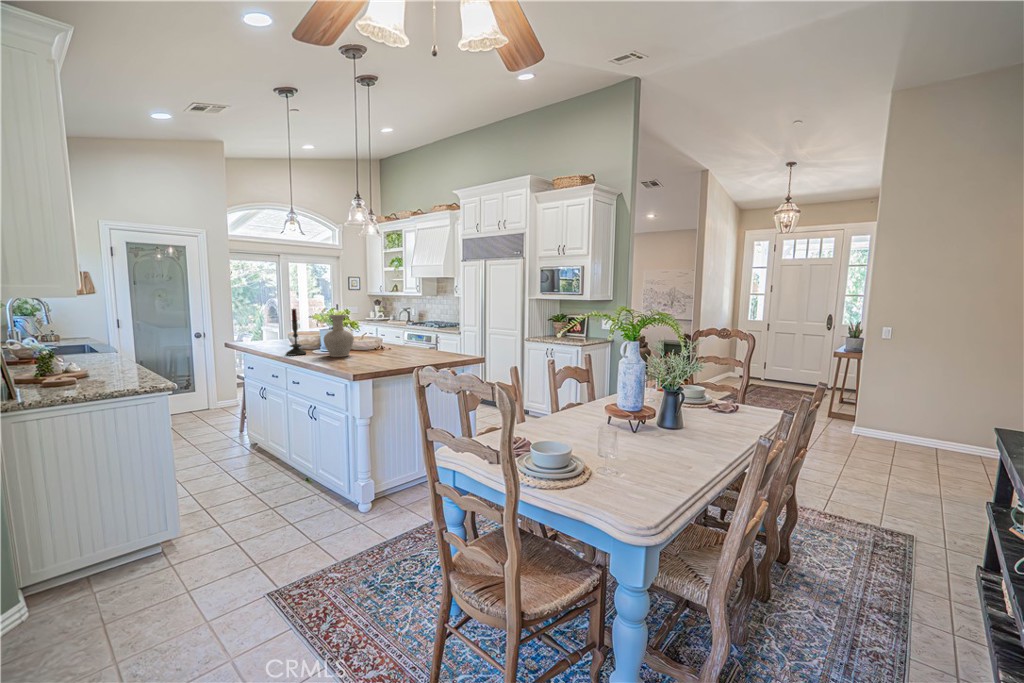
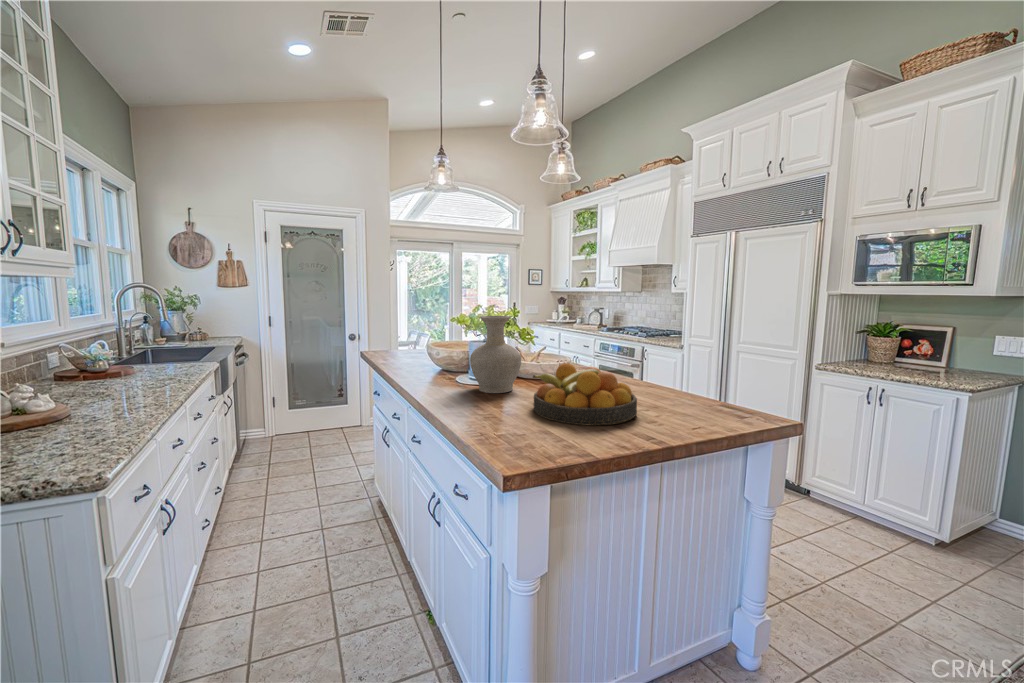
candle: present [286,309,306,355] -> none [414,302,445,384]
fruit bowl: none [361,338,414,364] -> present [533,363,637,425]

